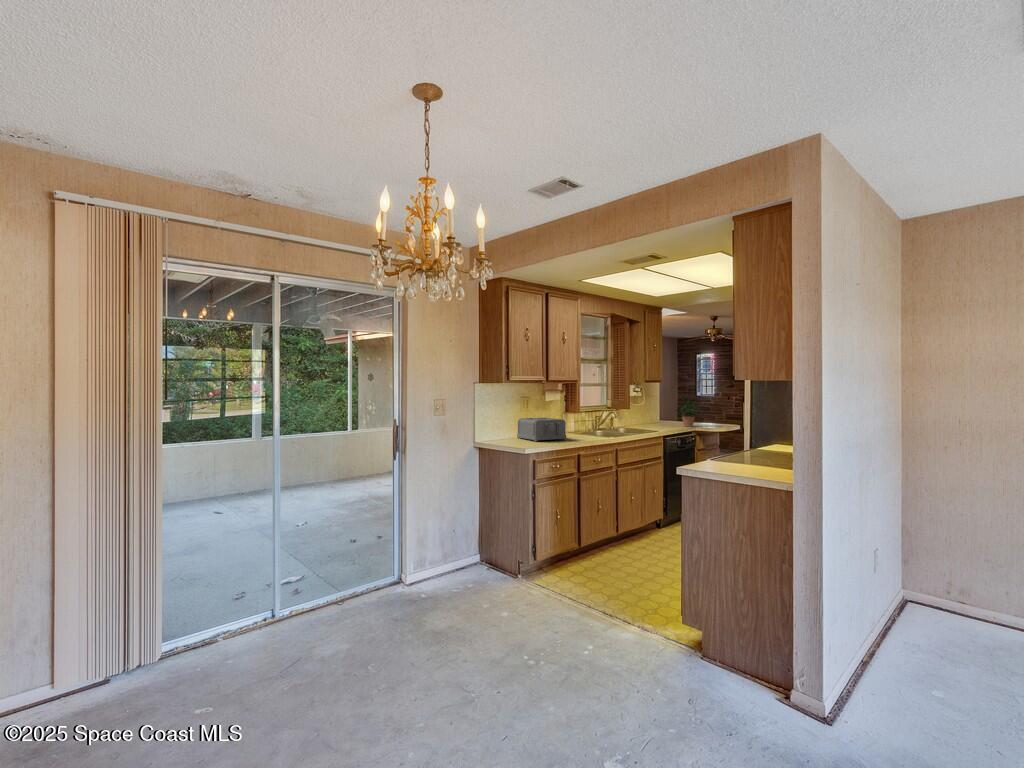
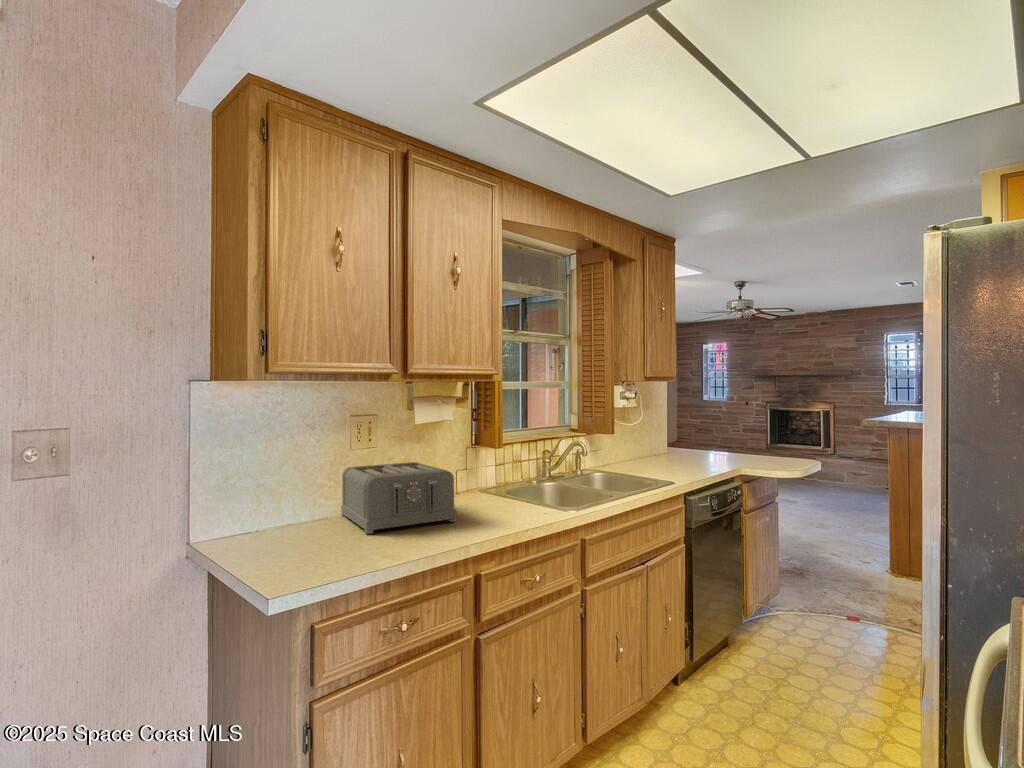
potted plant: present [676,396,701,427] -> none [693,404,753,462]

